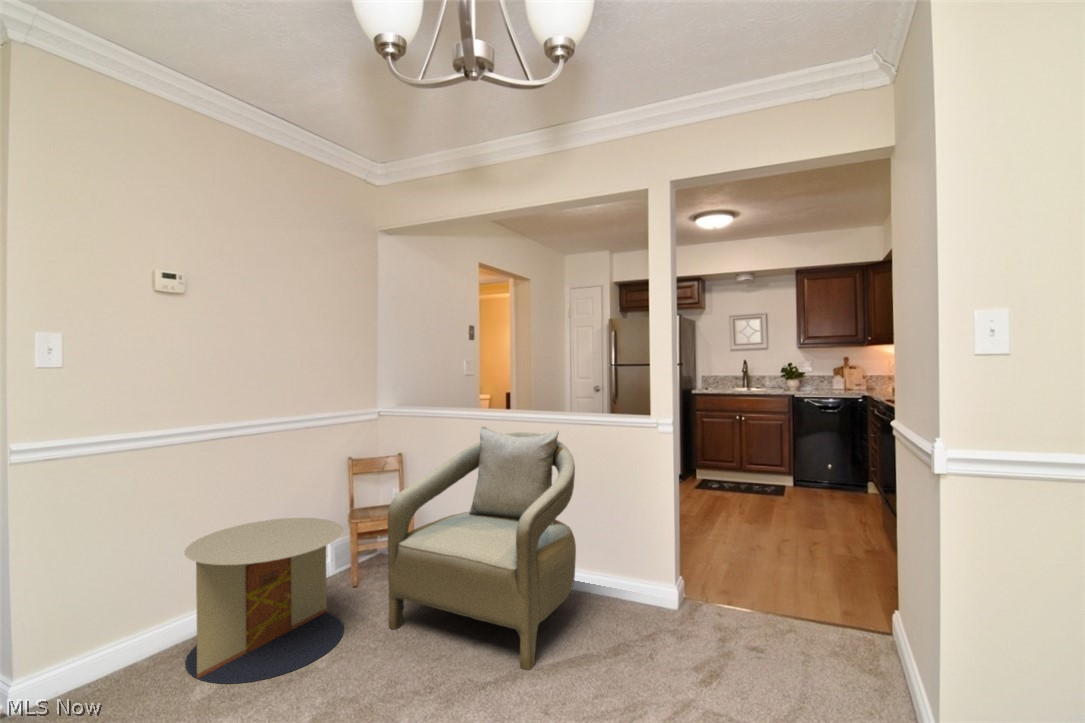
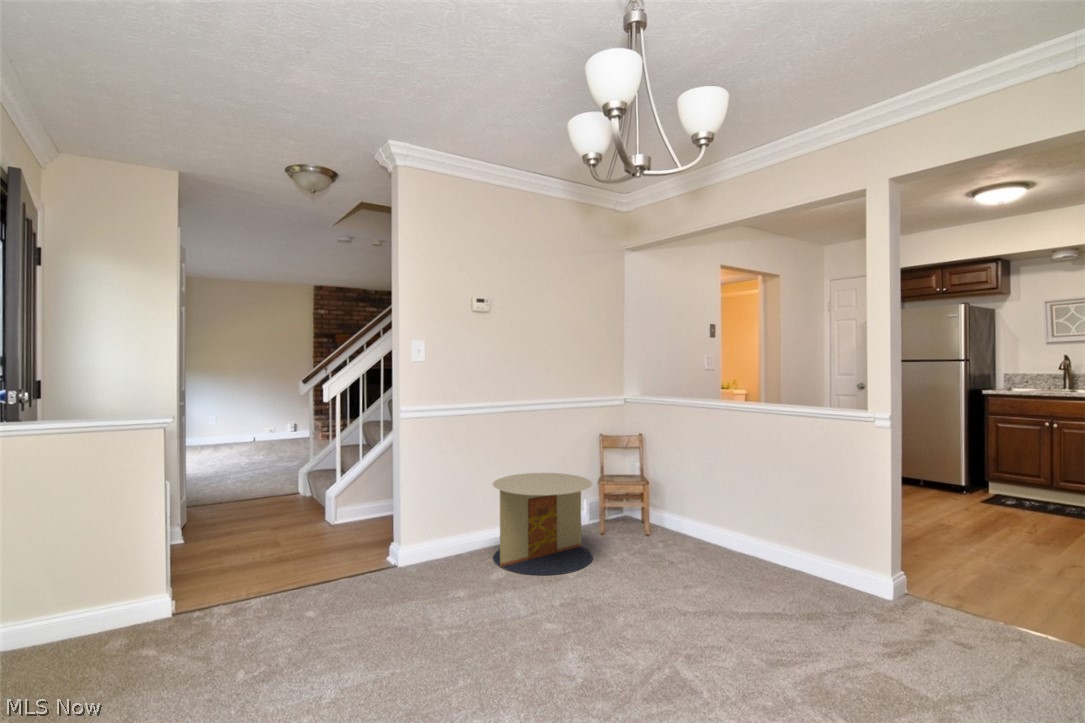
armchair: present [388,427,576,670] -> none [624,413,785,608]

